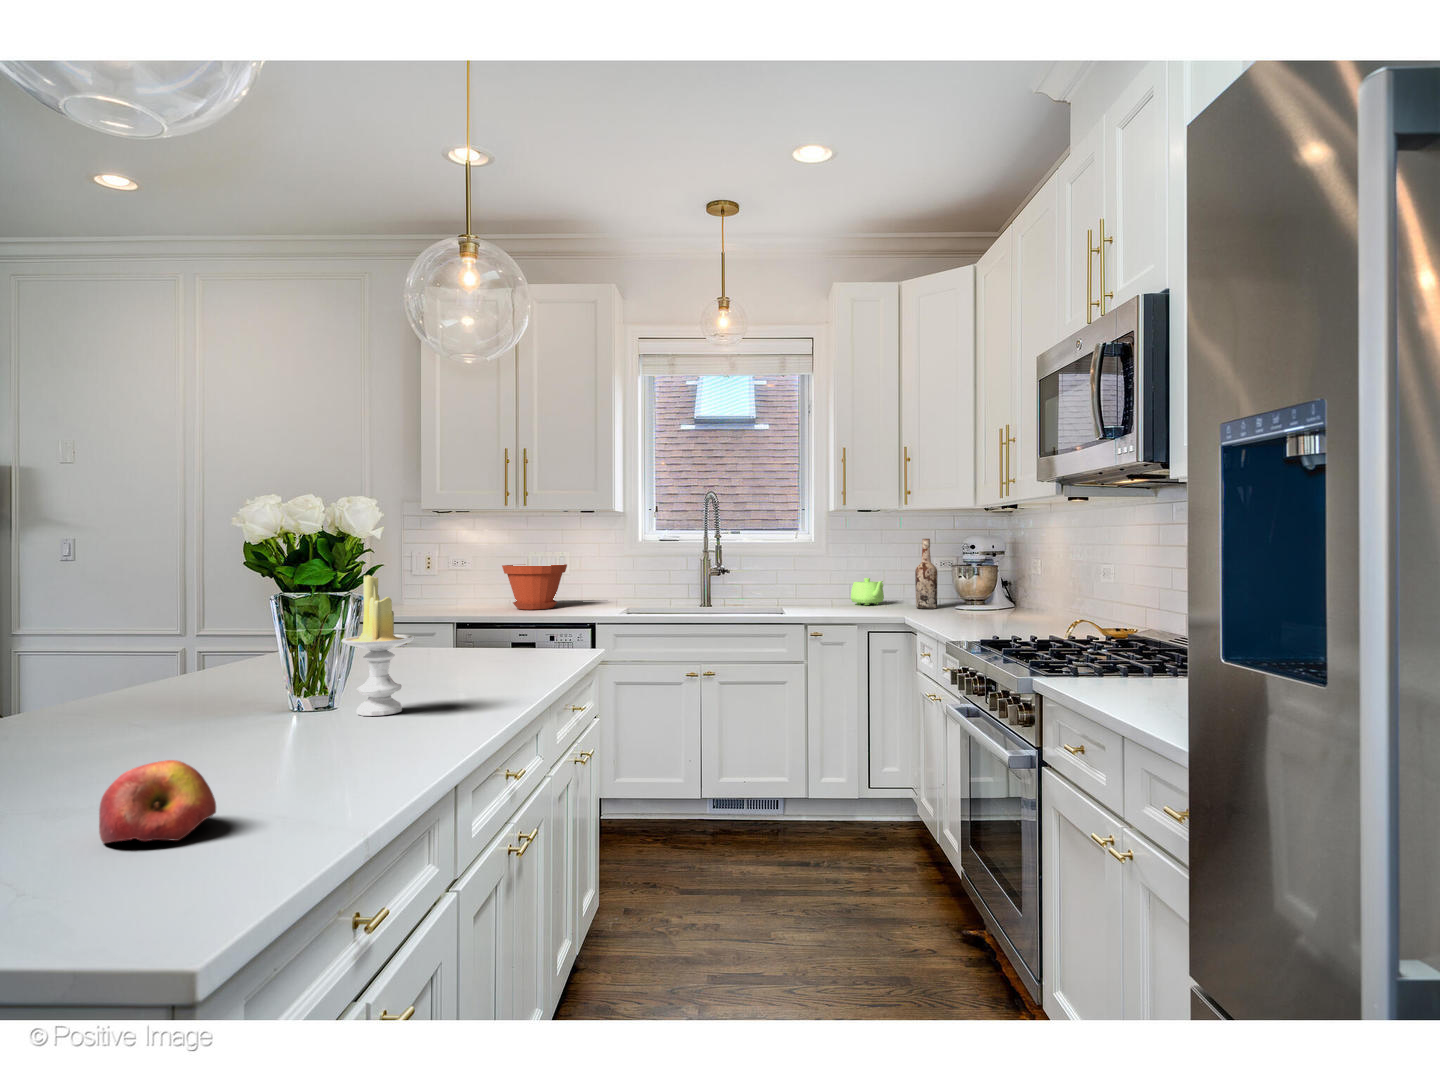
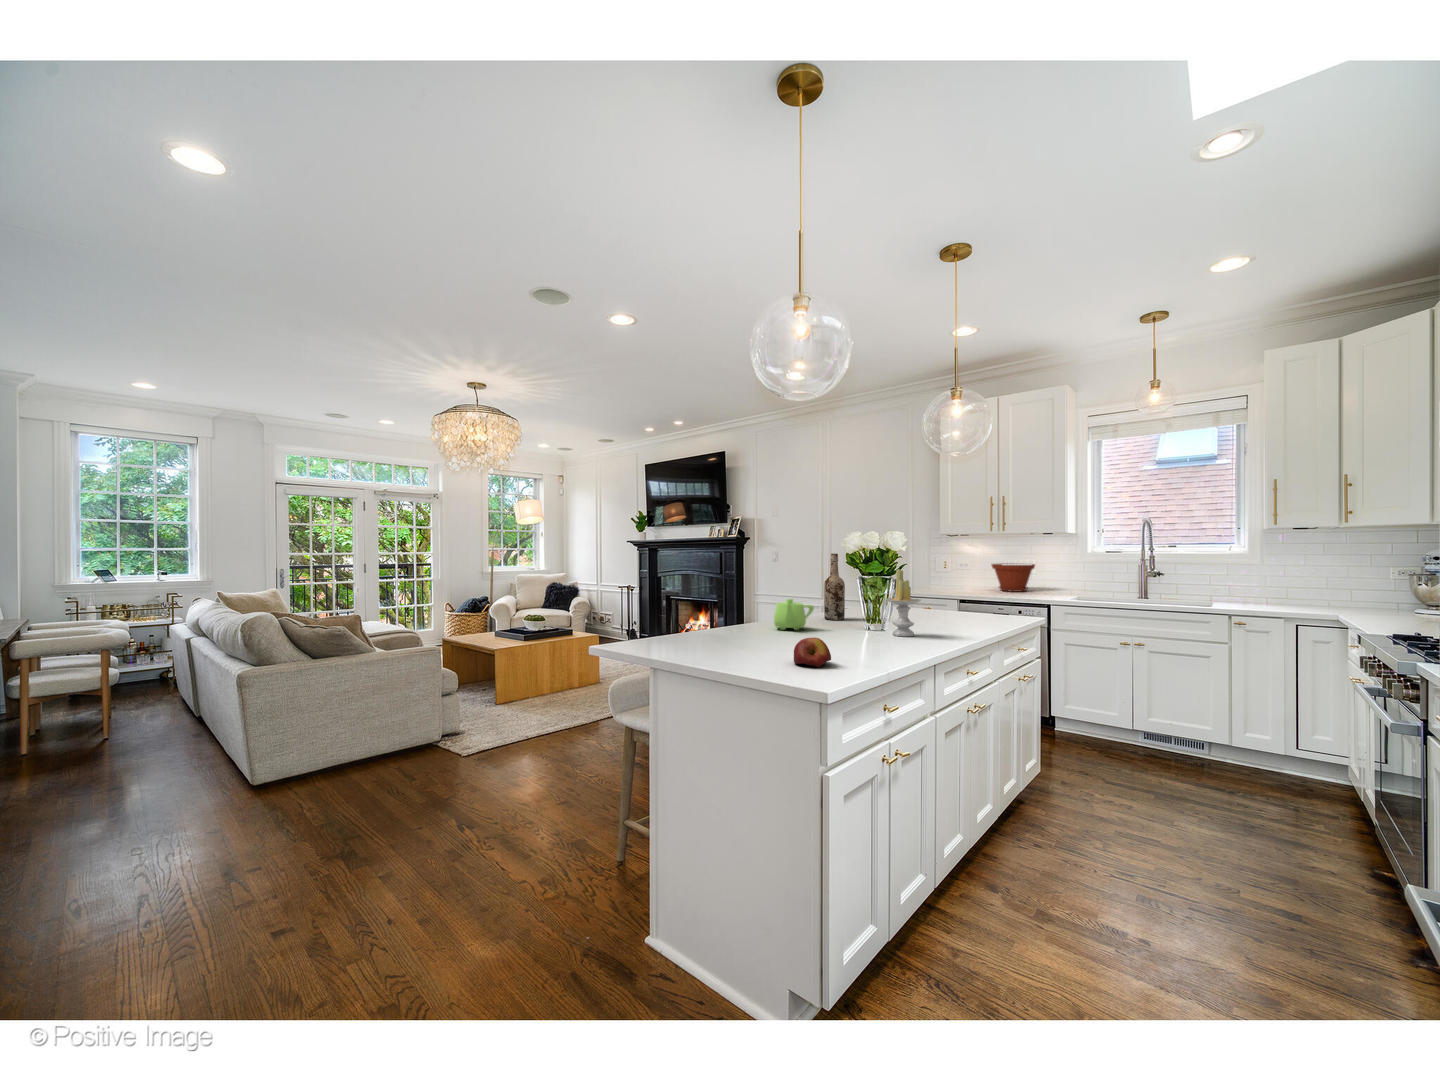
wine bottle: present [915,539,937,609] -> present [824,554,845,620]
teapot: present [851,578,884,605] -> present [774,599,814,630]

